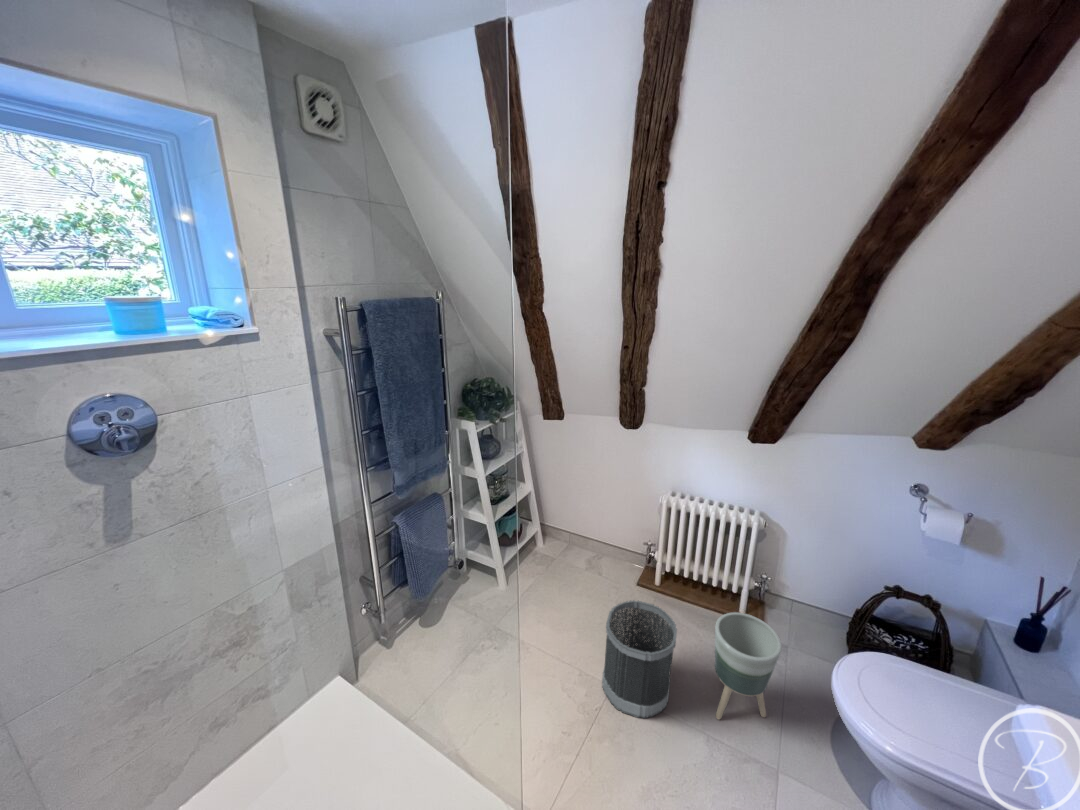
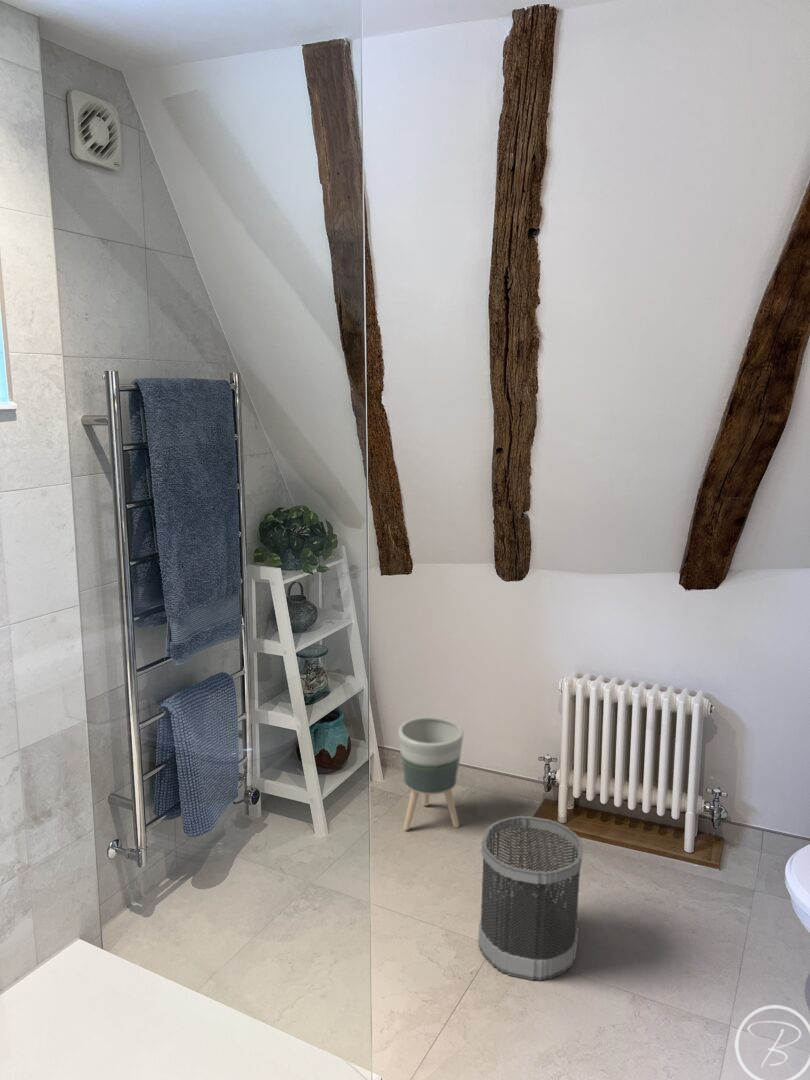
planter: present [714,612,782,719] -> present [398,717,464,830]

